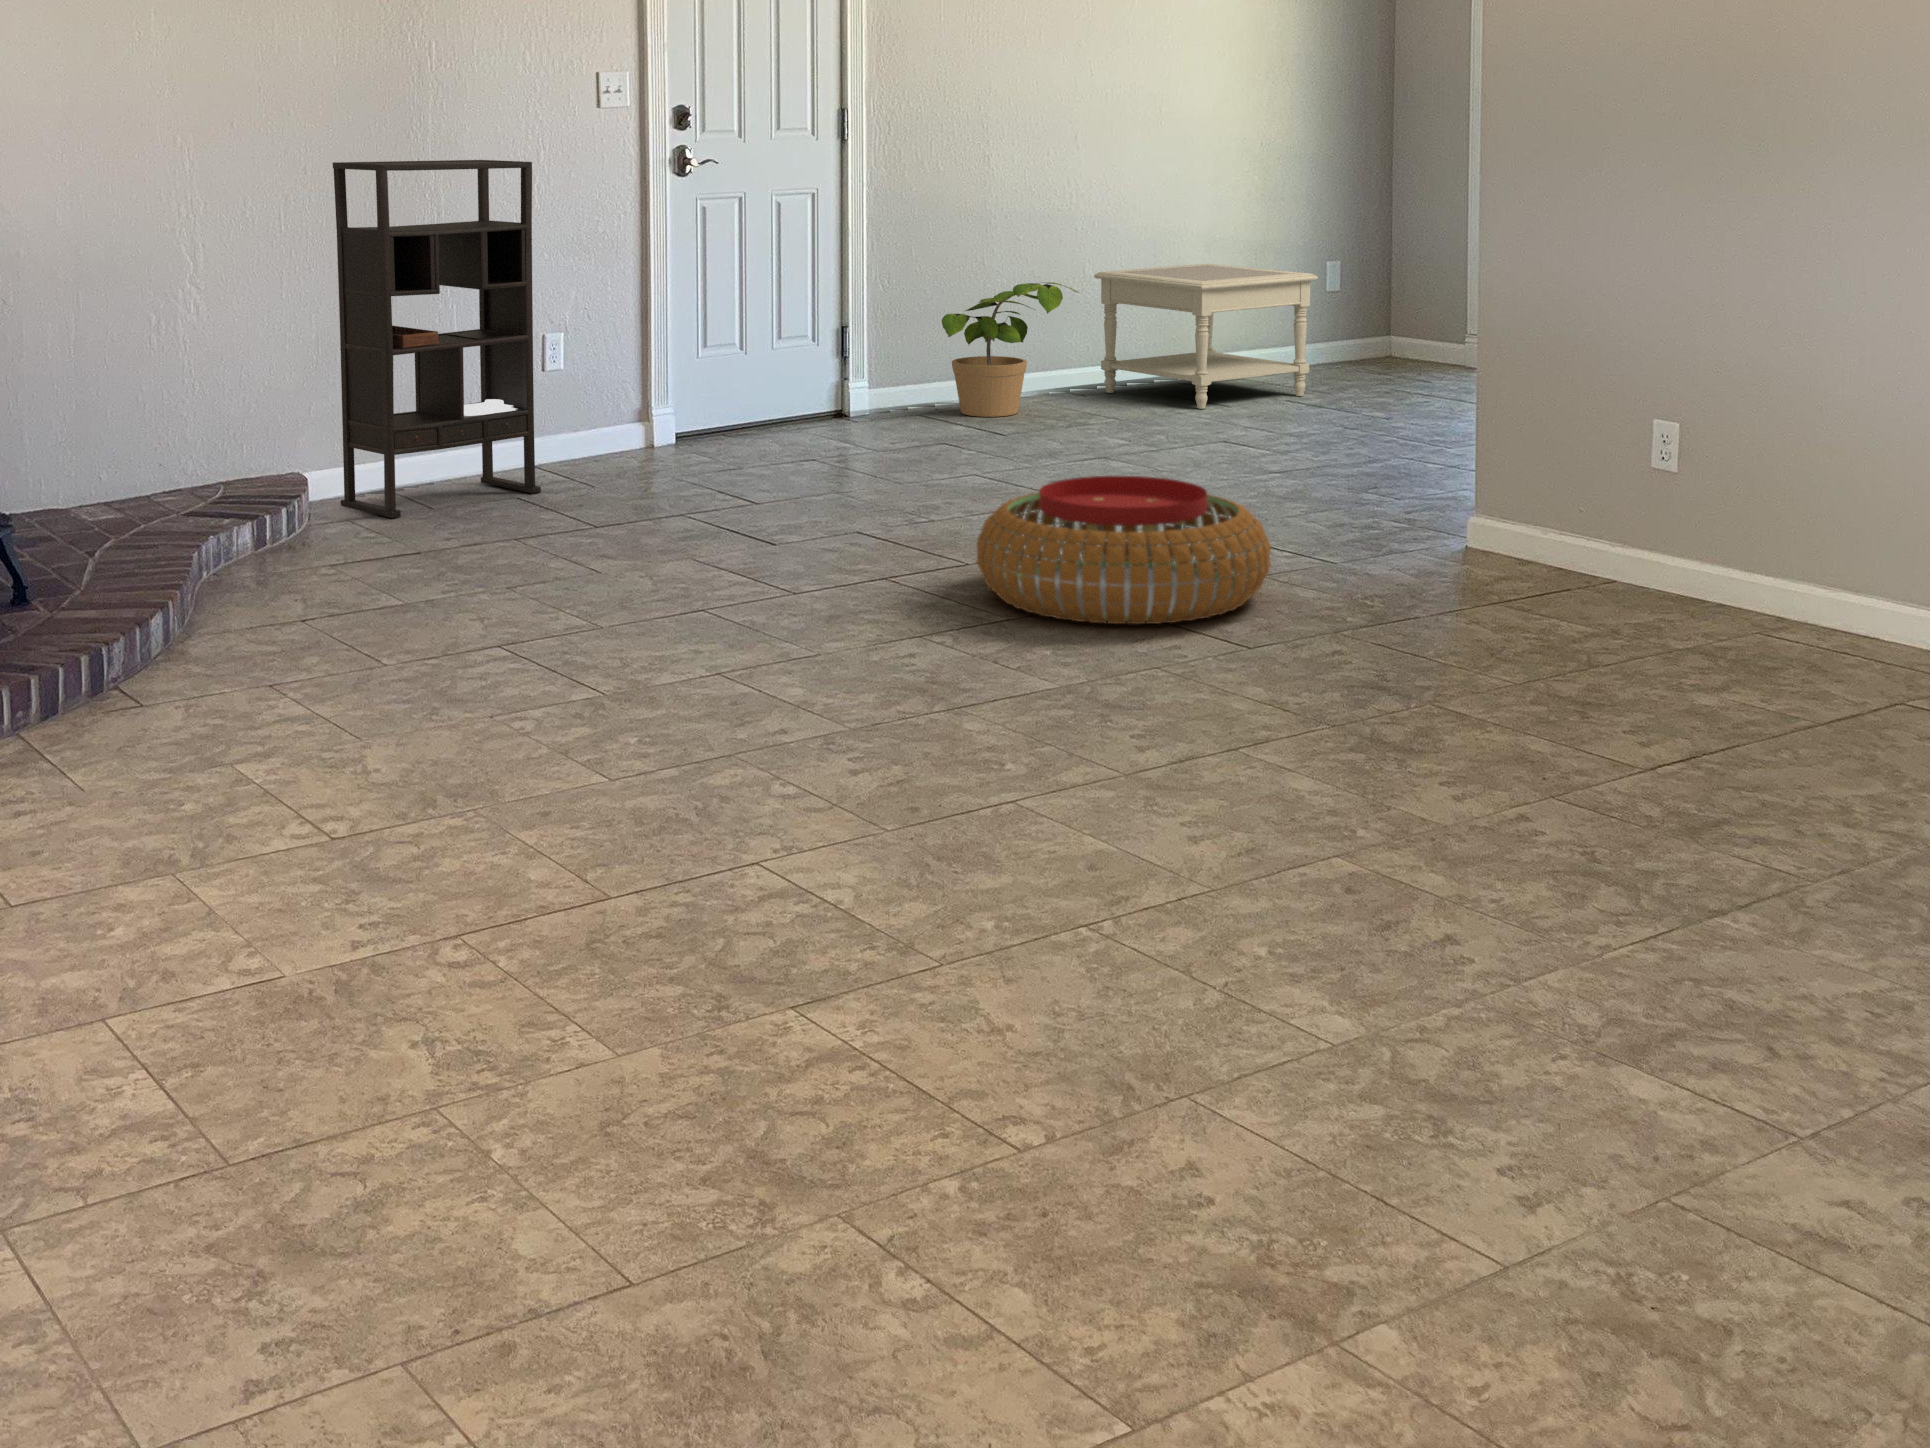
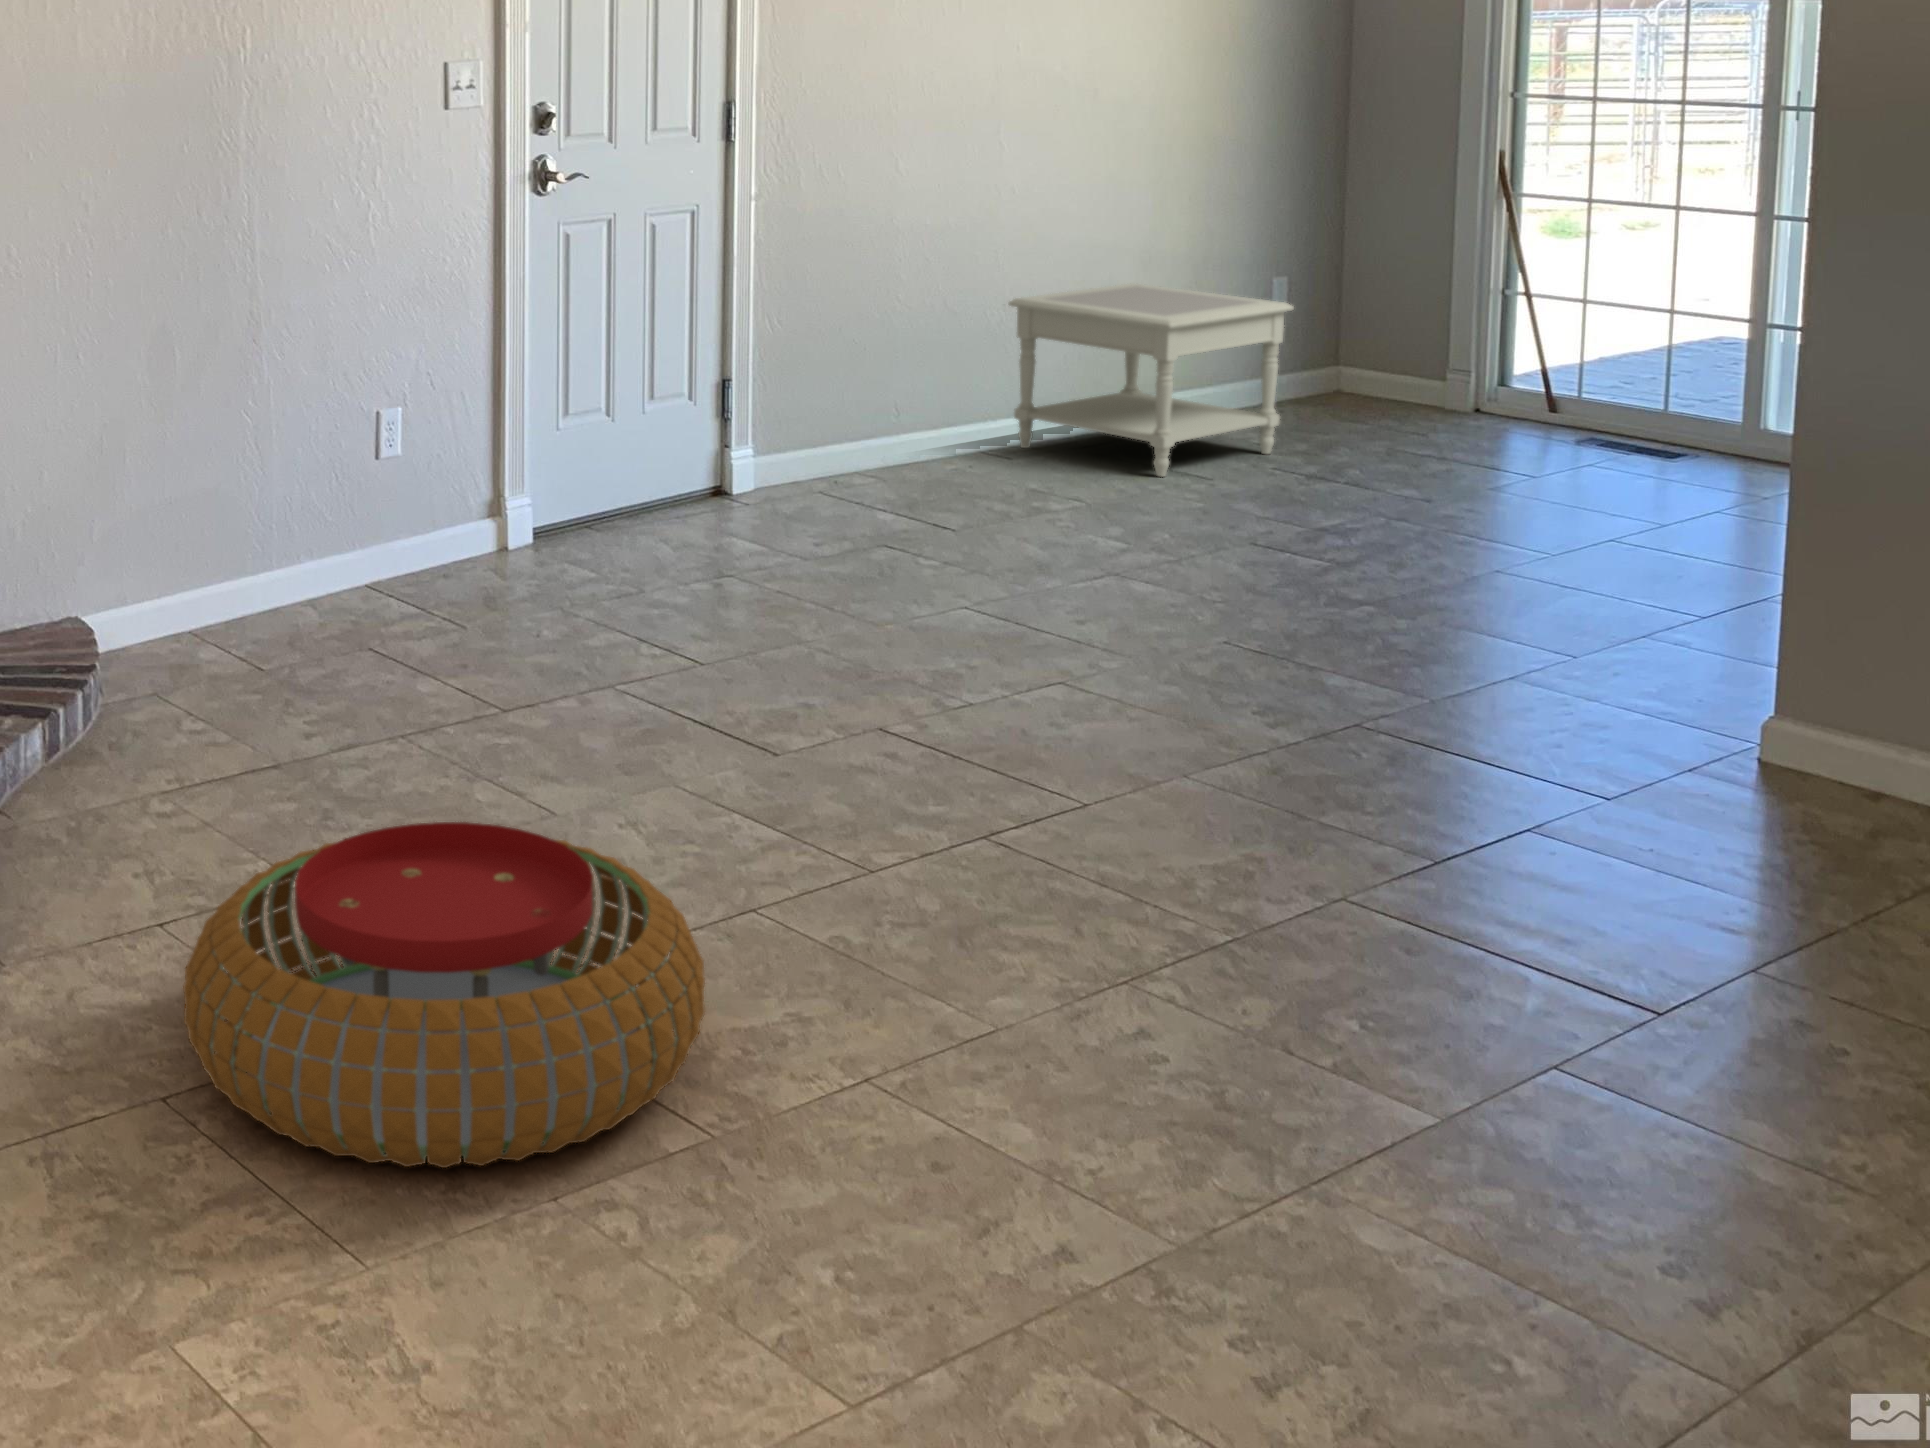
bookshelf: present [333,160,541,518] -> none [125,186,395,688]
potted plant: present [942,282,1079,417] -> none [850,323,1029,490]
pouf: present [977,476,1271,624] -> present [183,822,705,1168]

